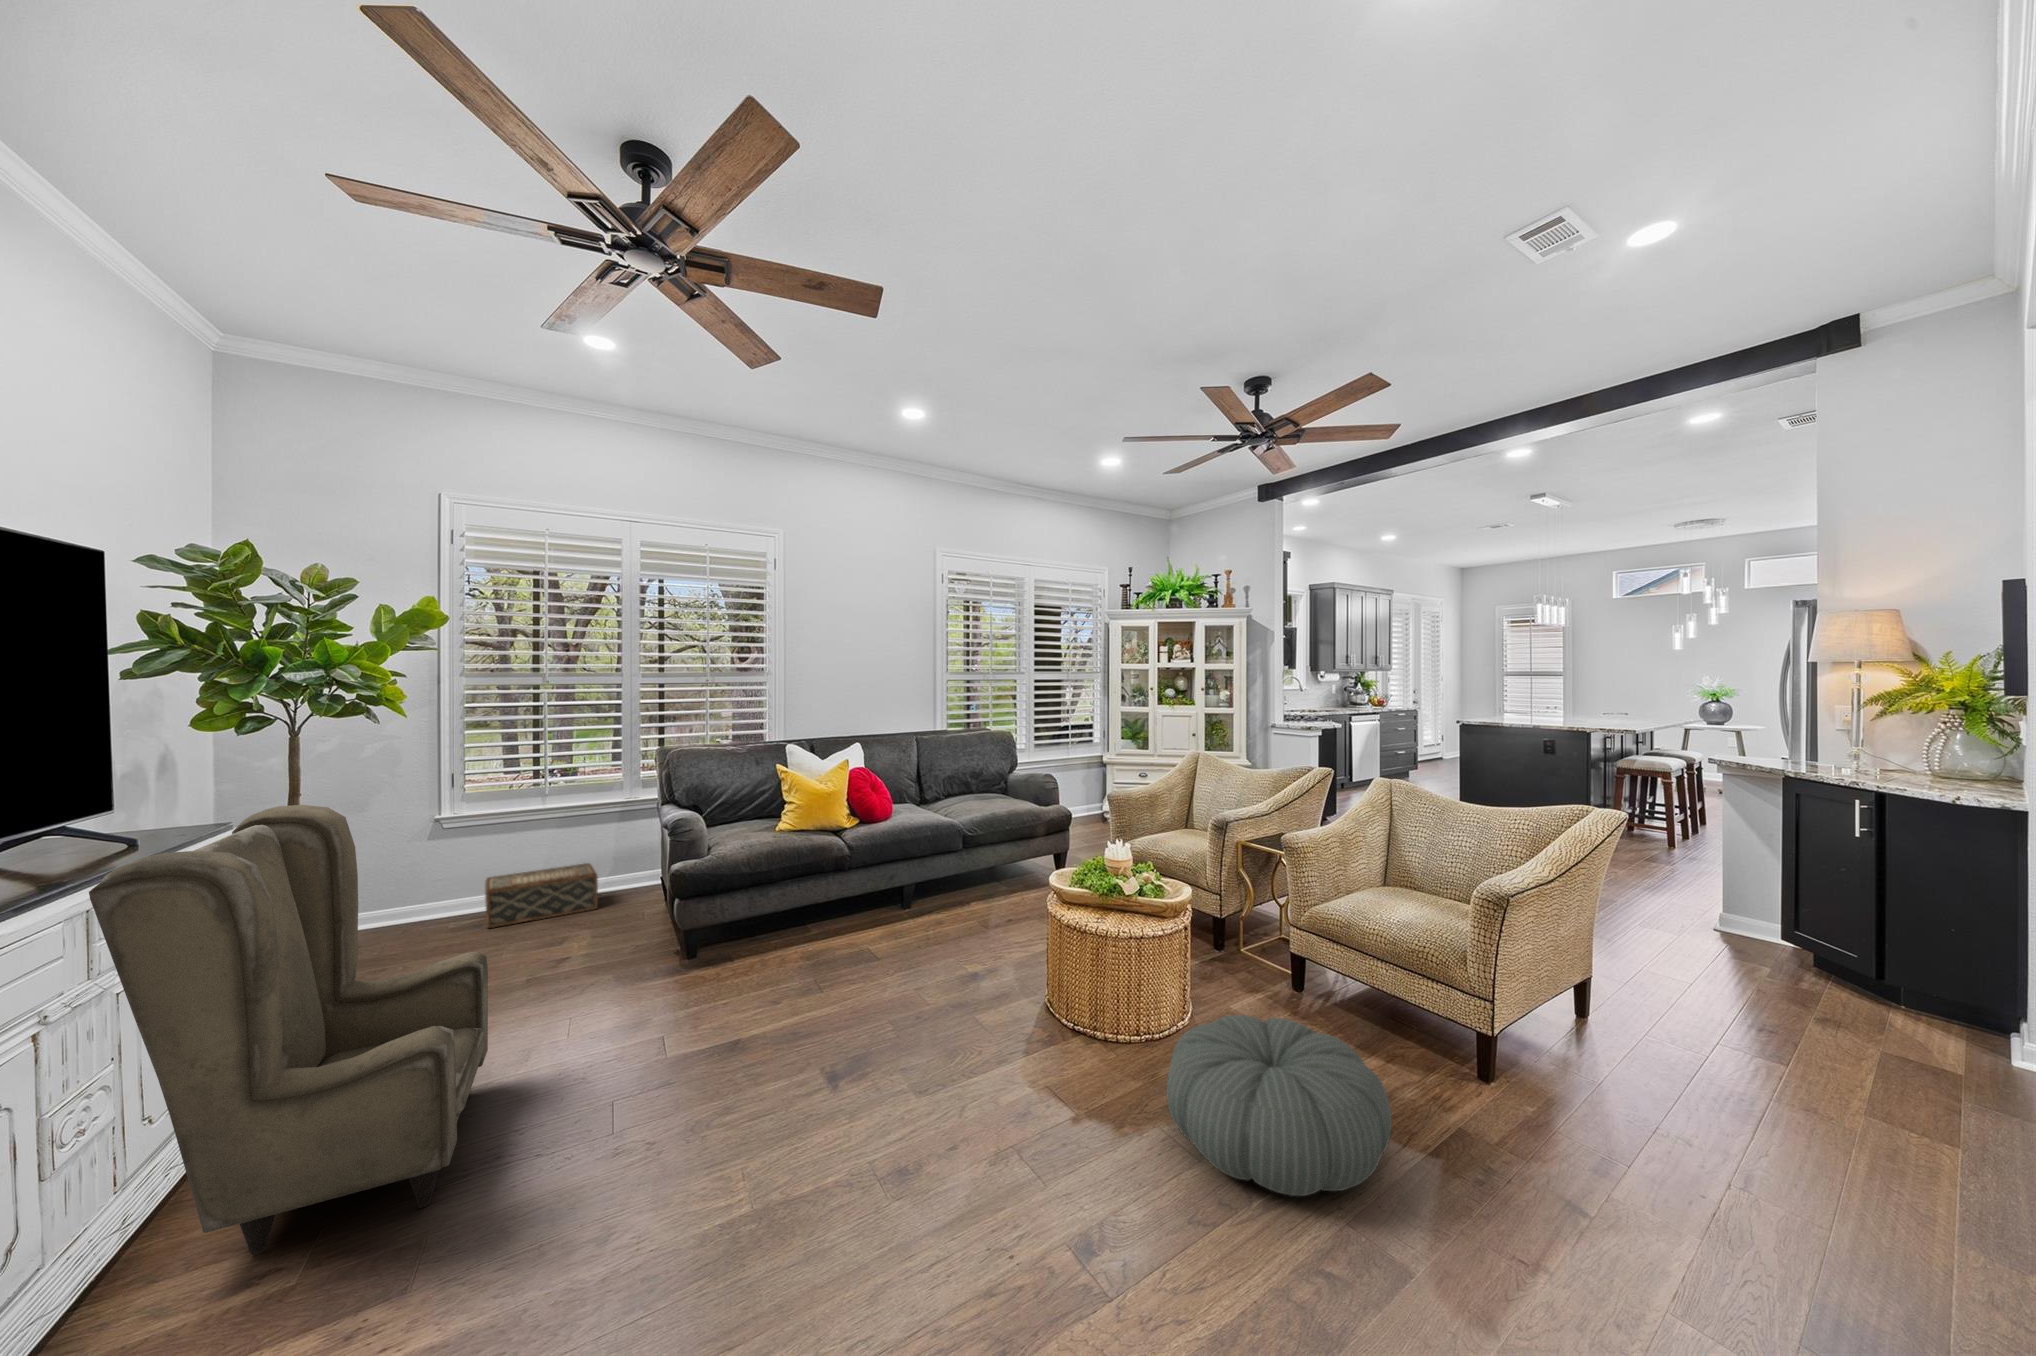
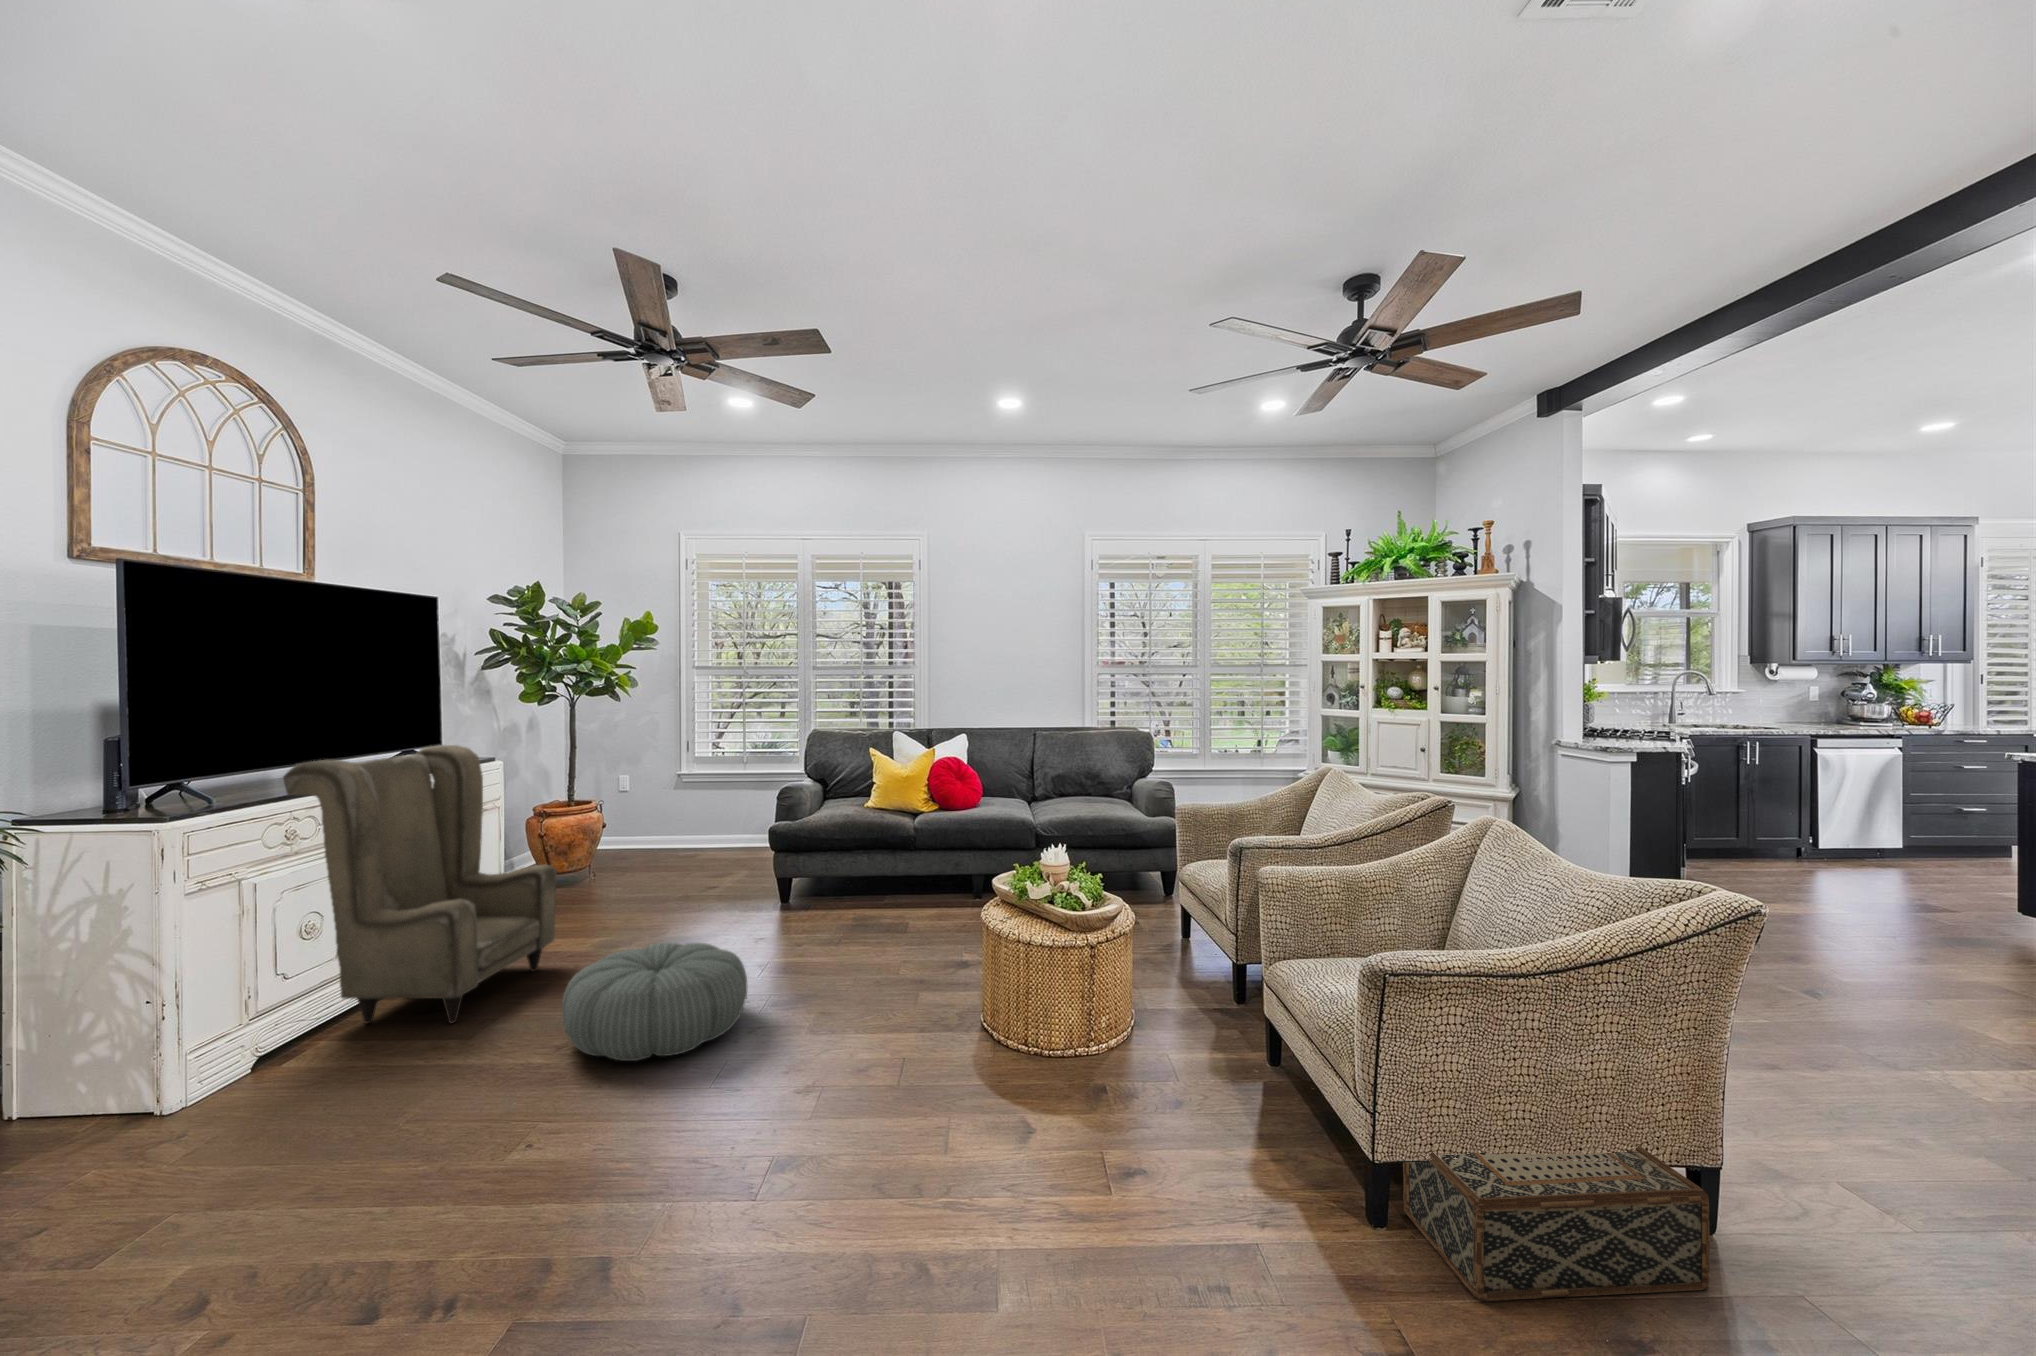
woven basket: present [485,863,598,928] -> present [1403,1146,1709,1301]
pouf: present [1166,1015,1392,1196] -> present [562,943,747,1061]

